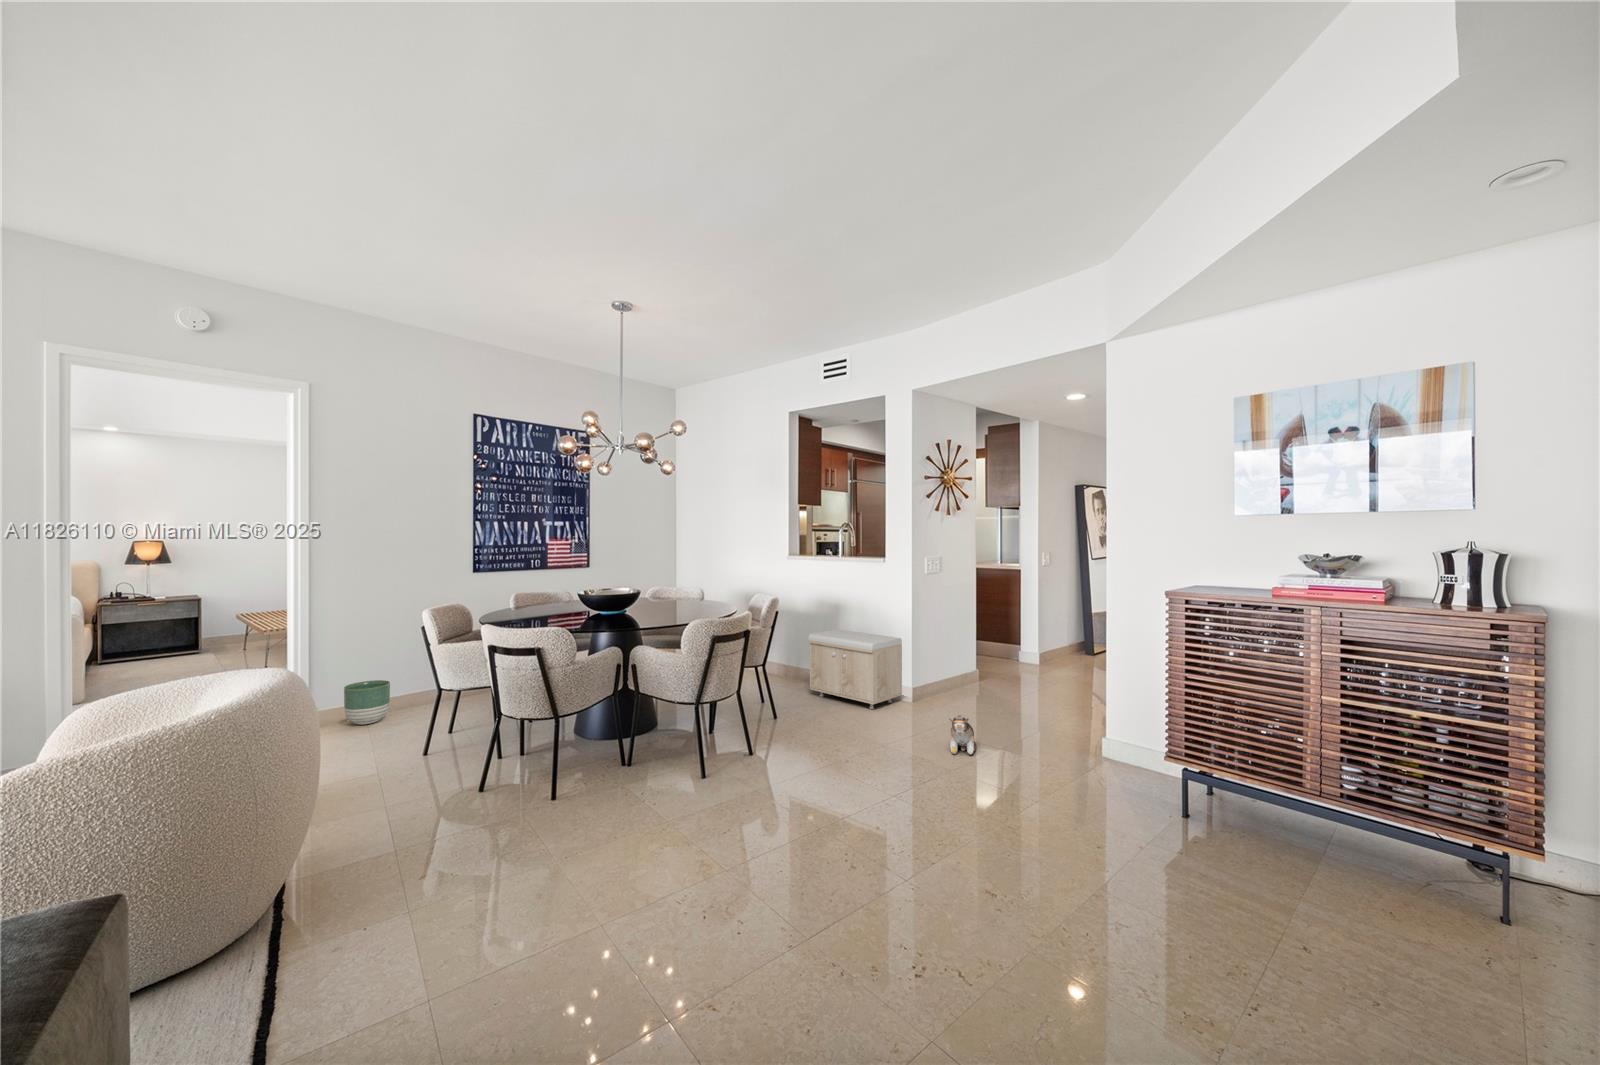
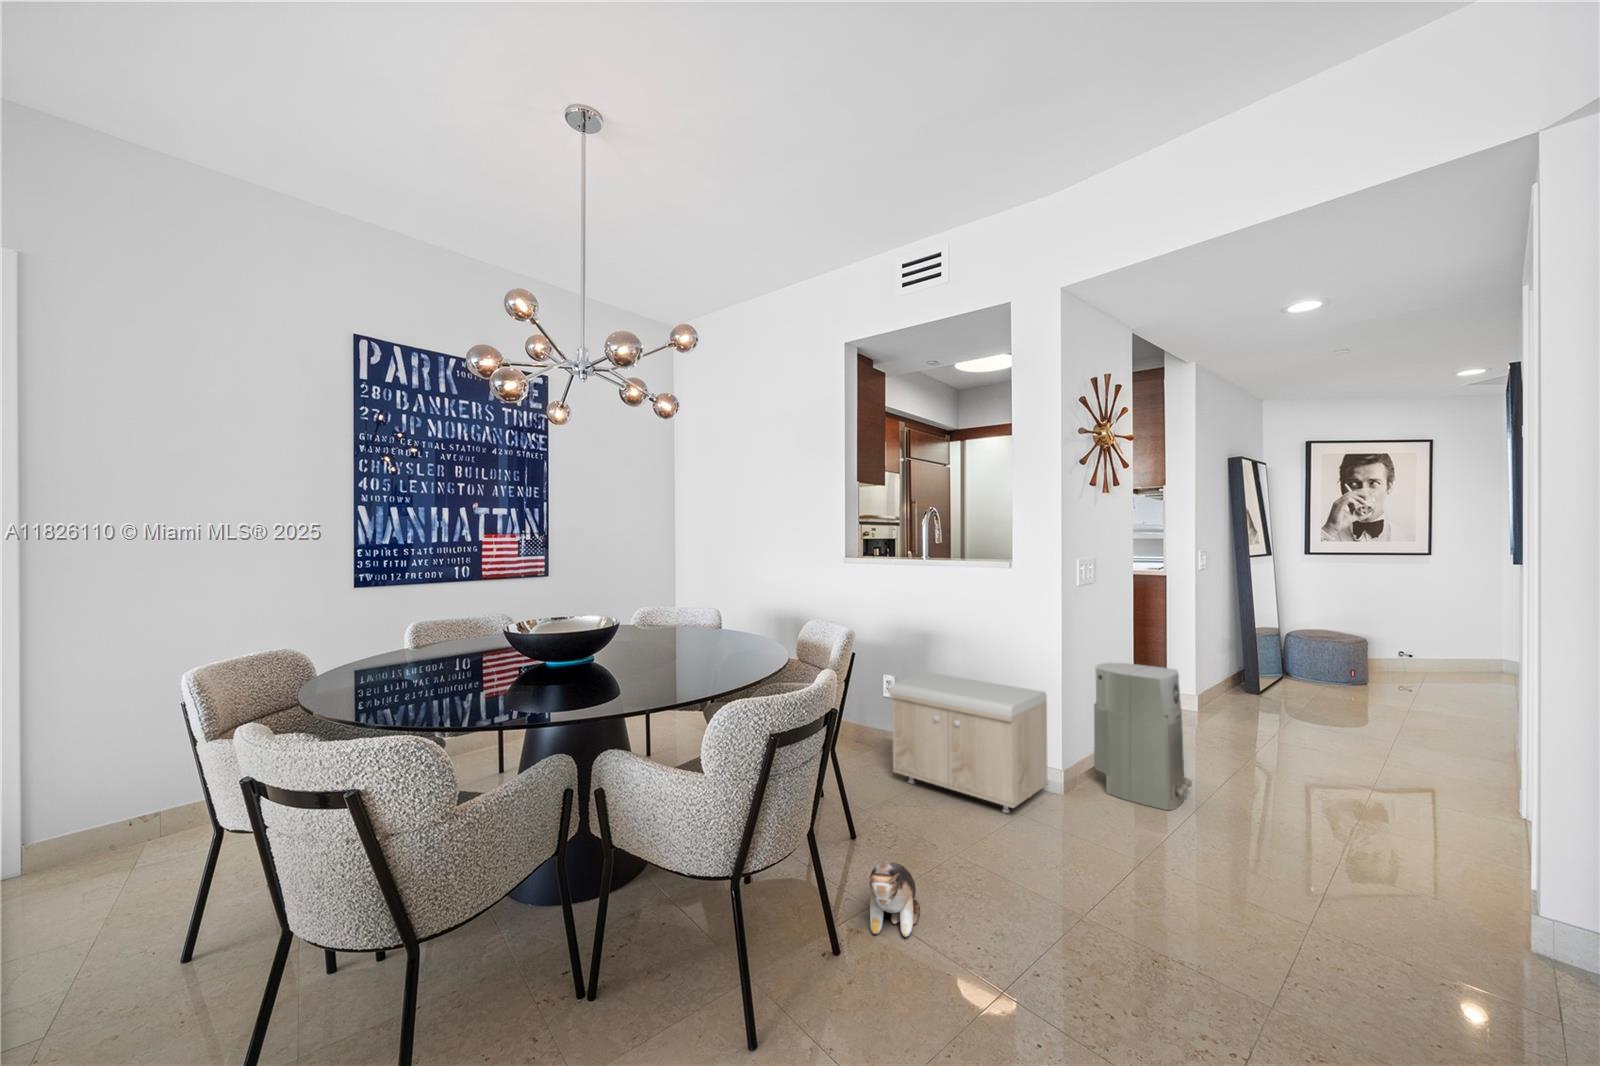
air purifier: none [934,622,990,708] -> present [1094,663,1192,810]
planter: present [344,680,390,725] -> none [90,776,185,862]
plush toy: present [949,715,976,755] -> present [863,861,920,937]

